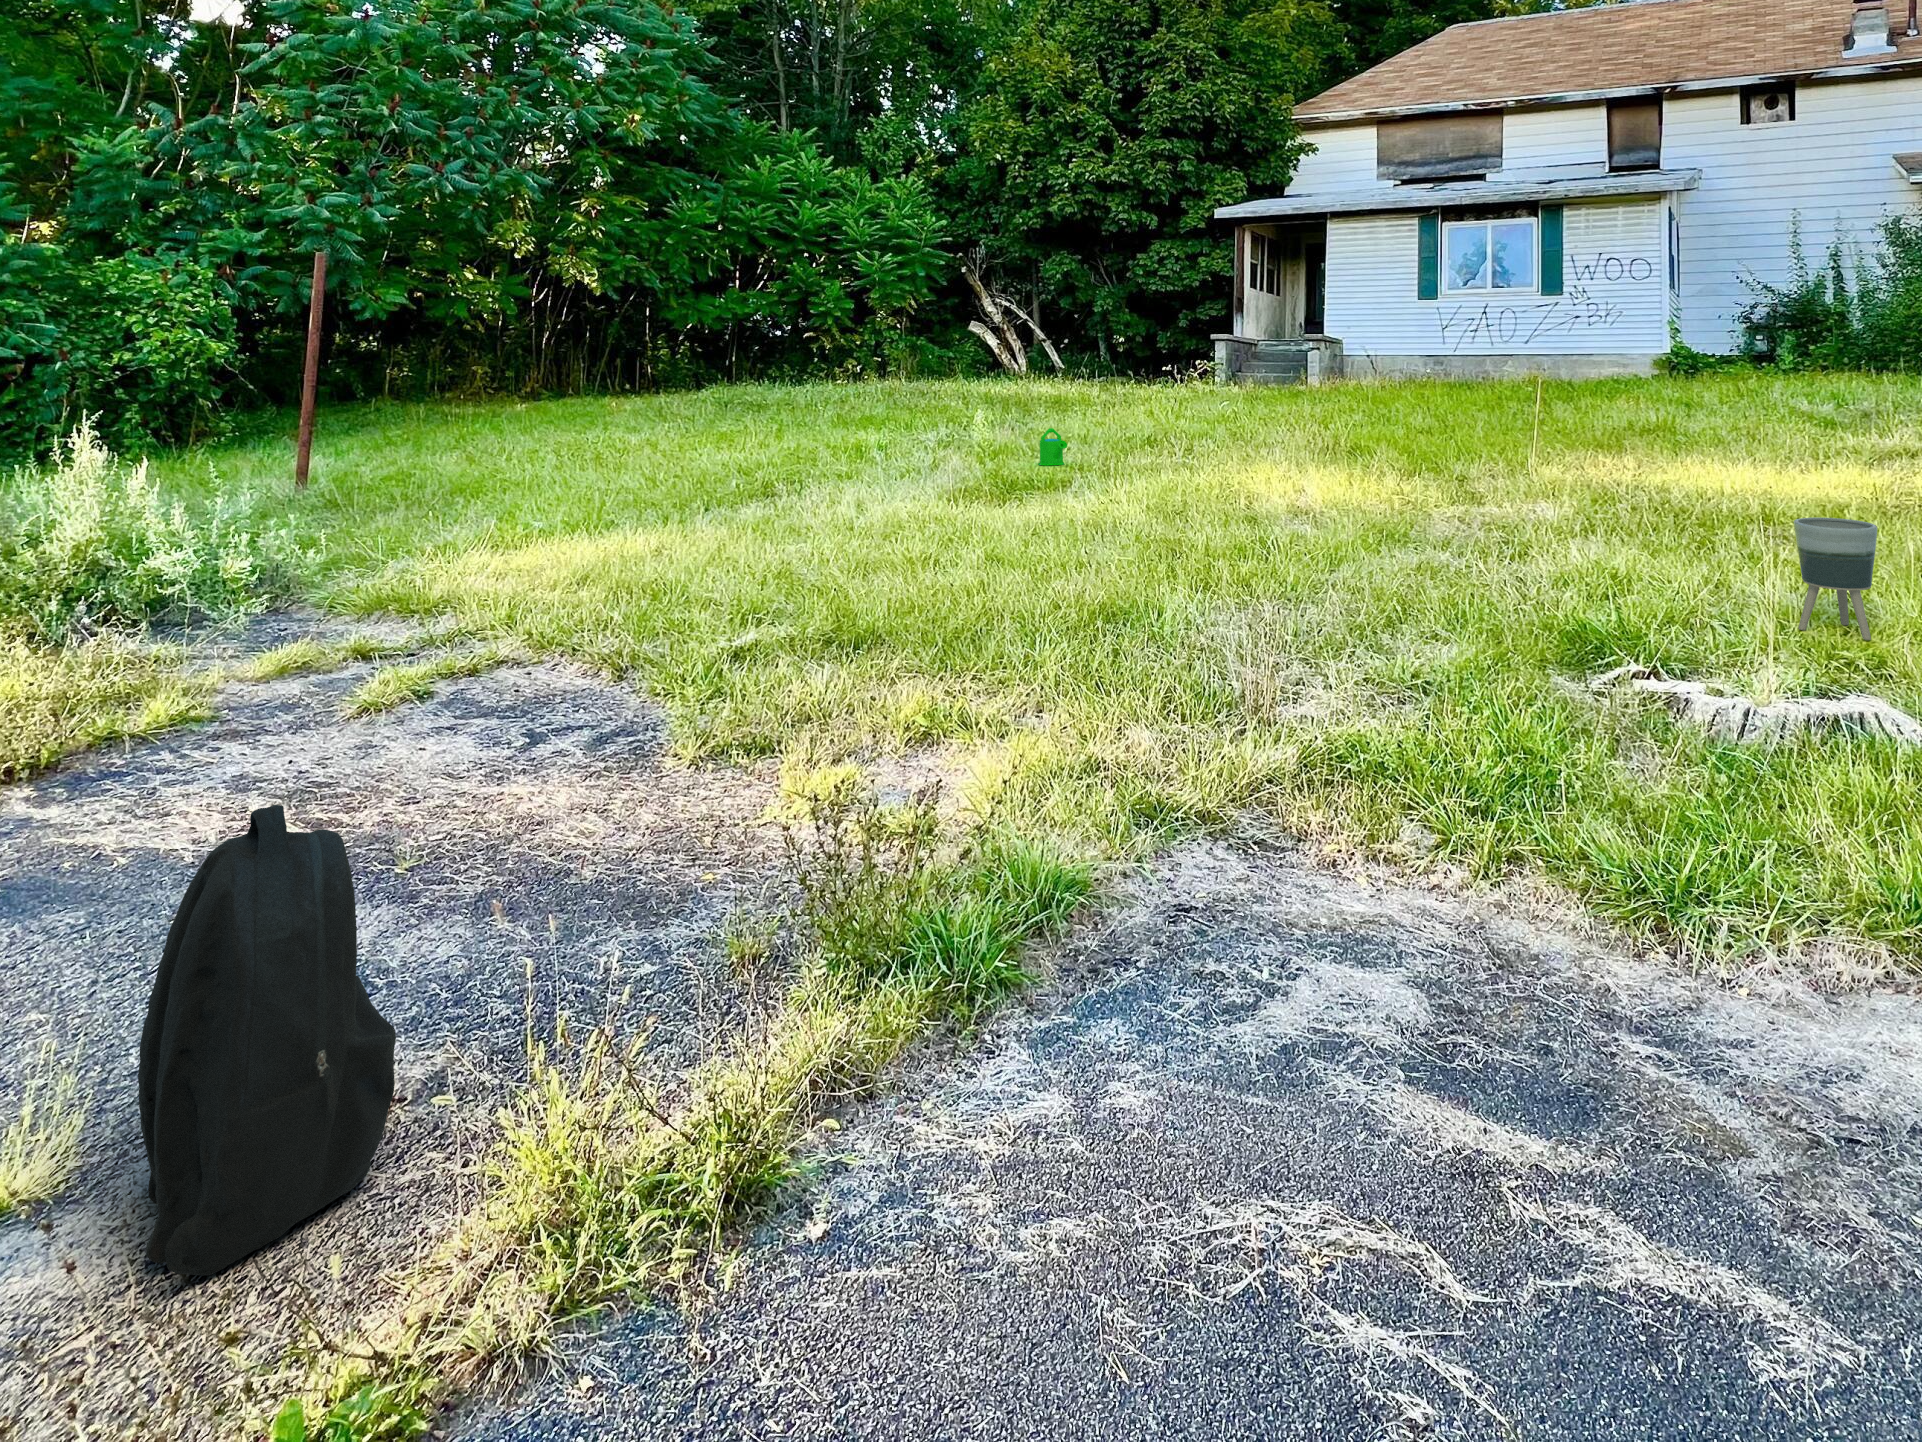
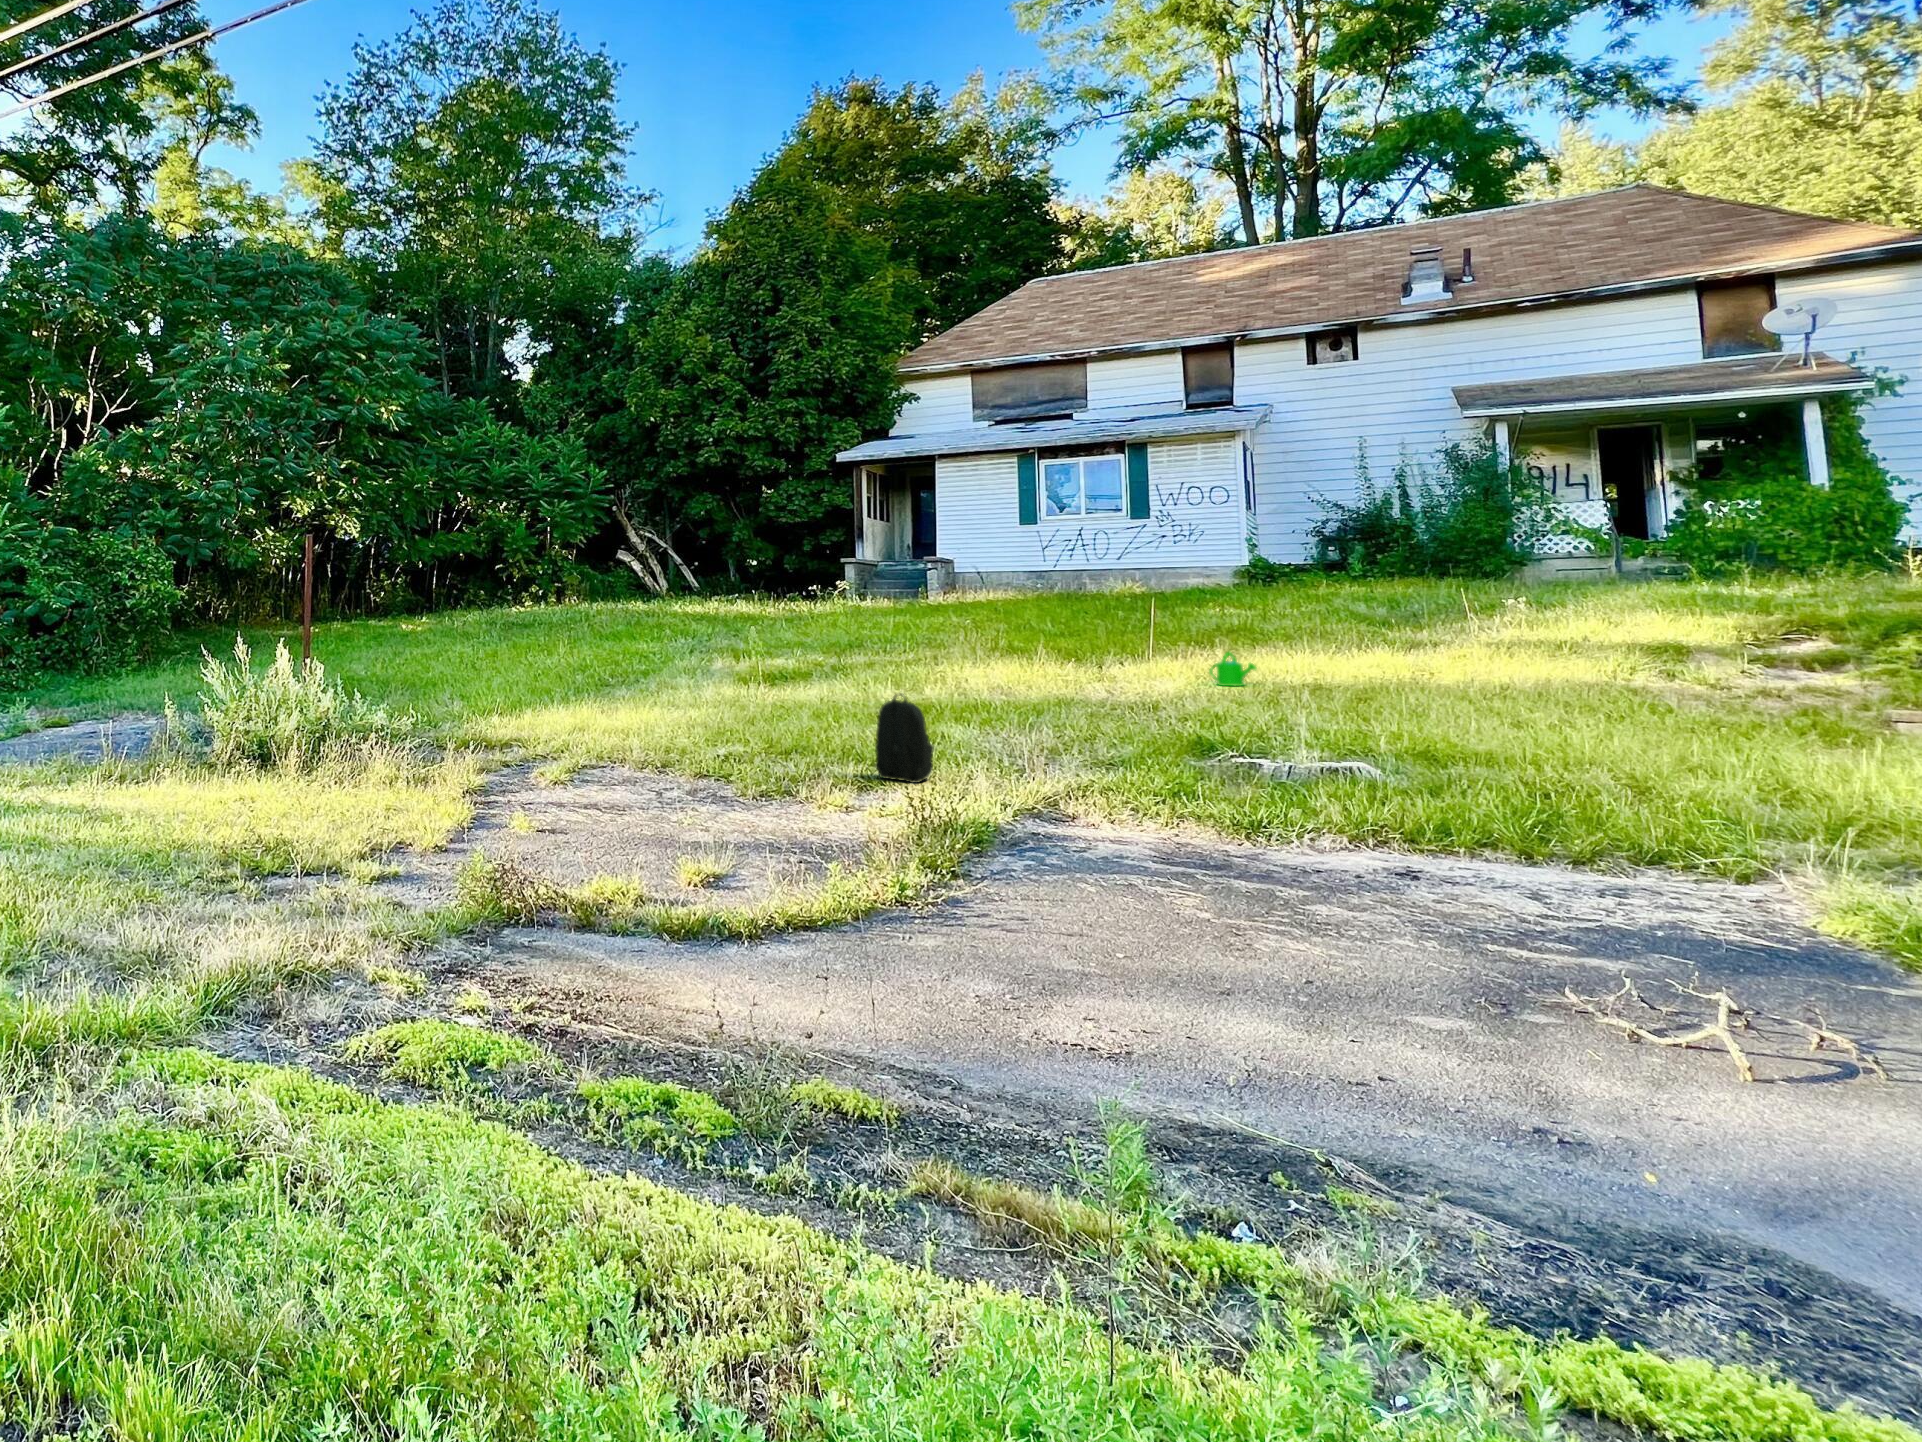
watering can: present [1038,428,1067,466] -> present [1209,652,1256,686]
planter: present [1794,518,1878,640] -> none [1311,651,1352,704]

